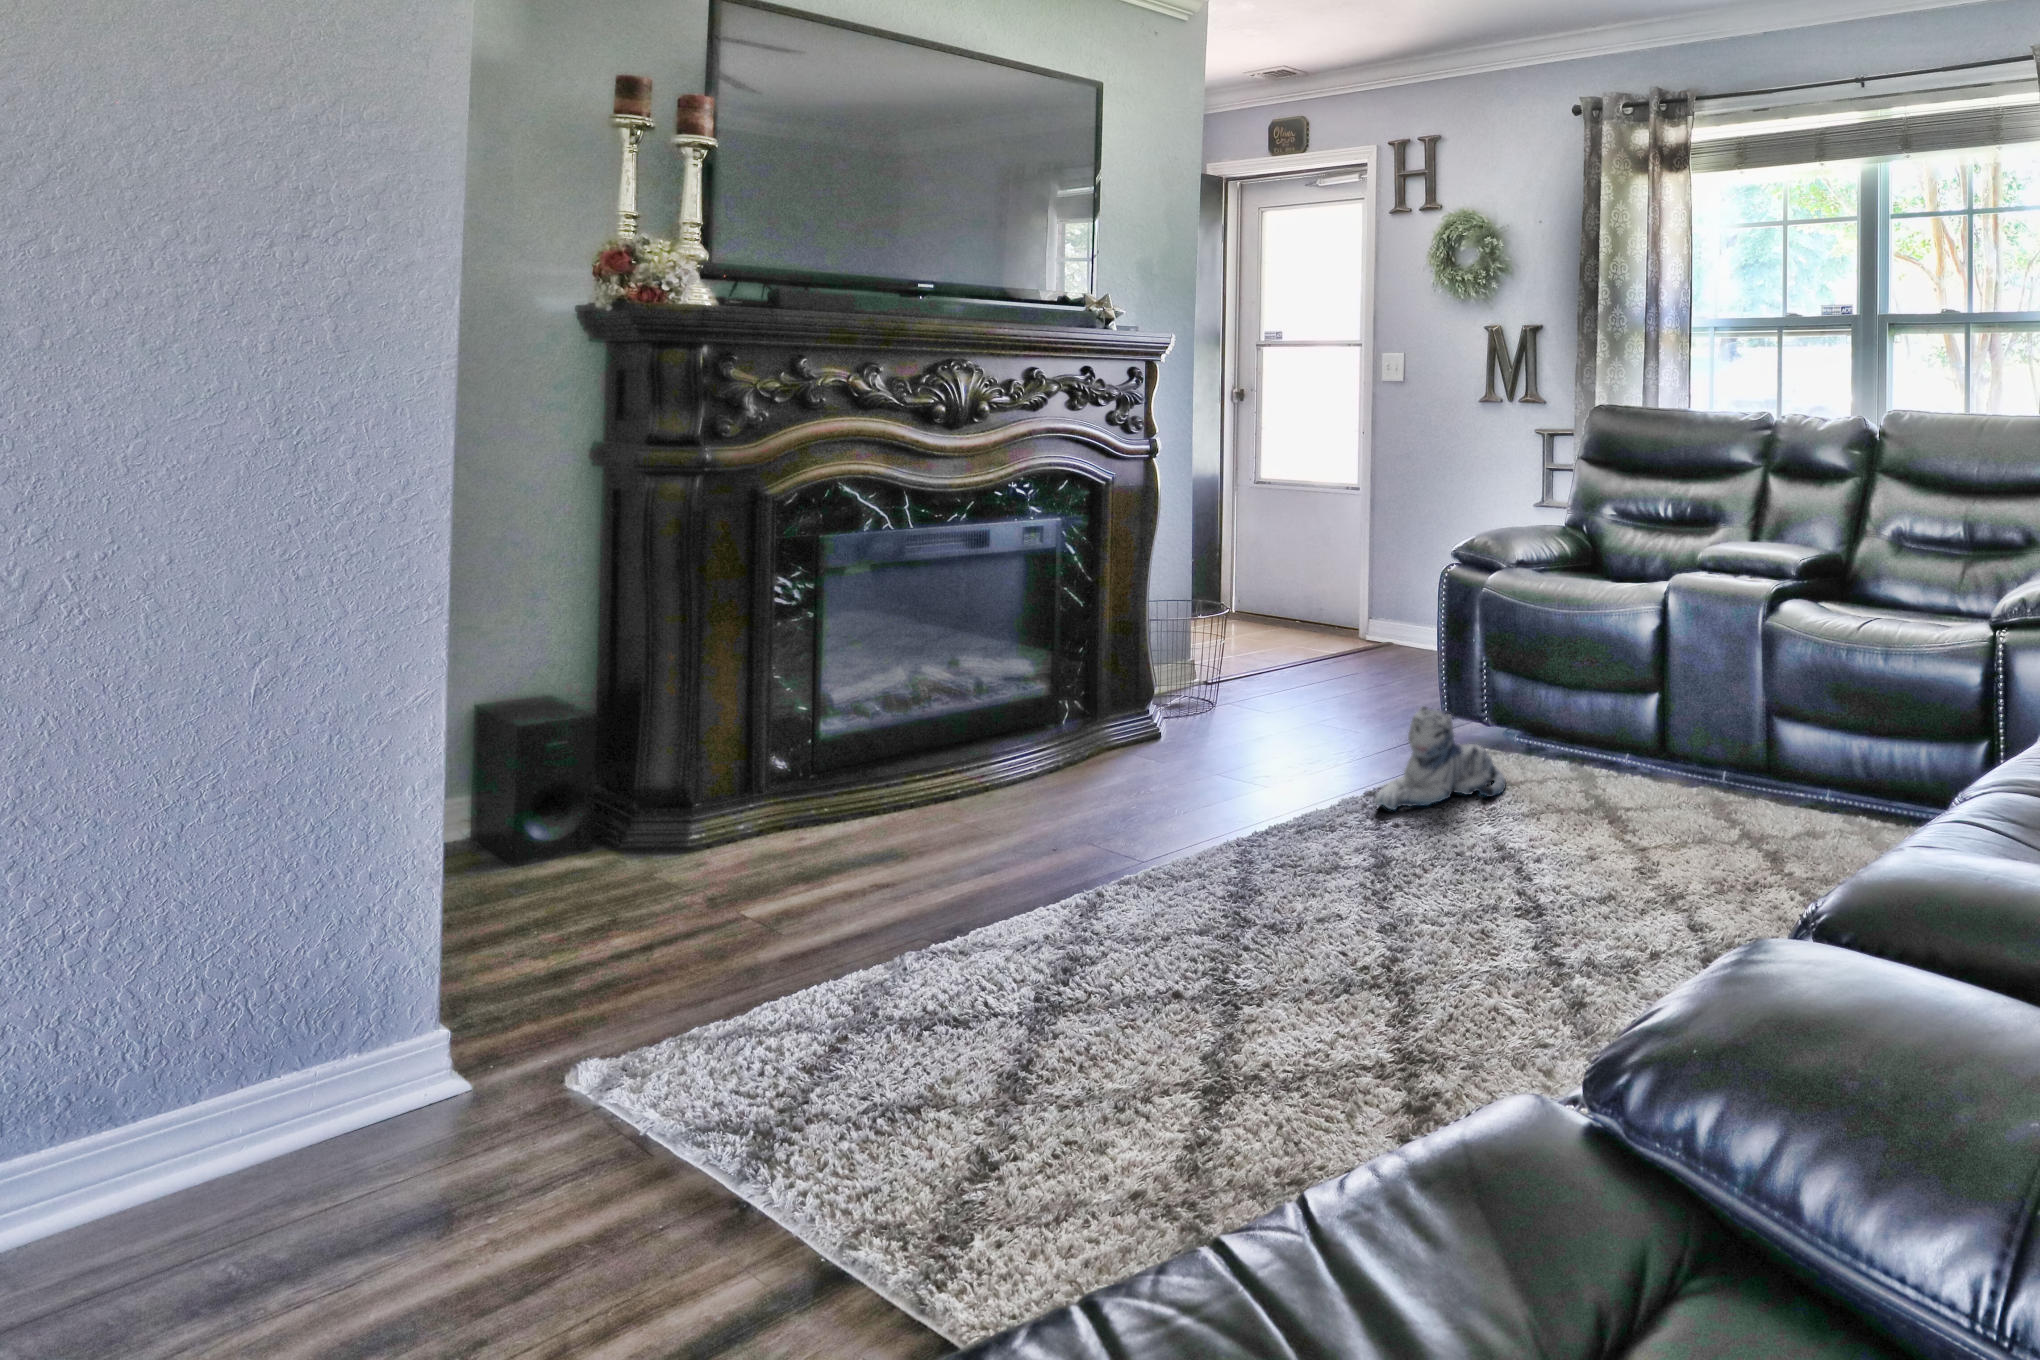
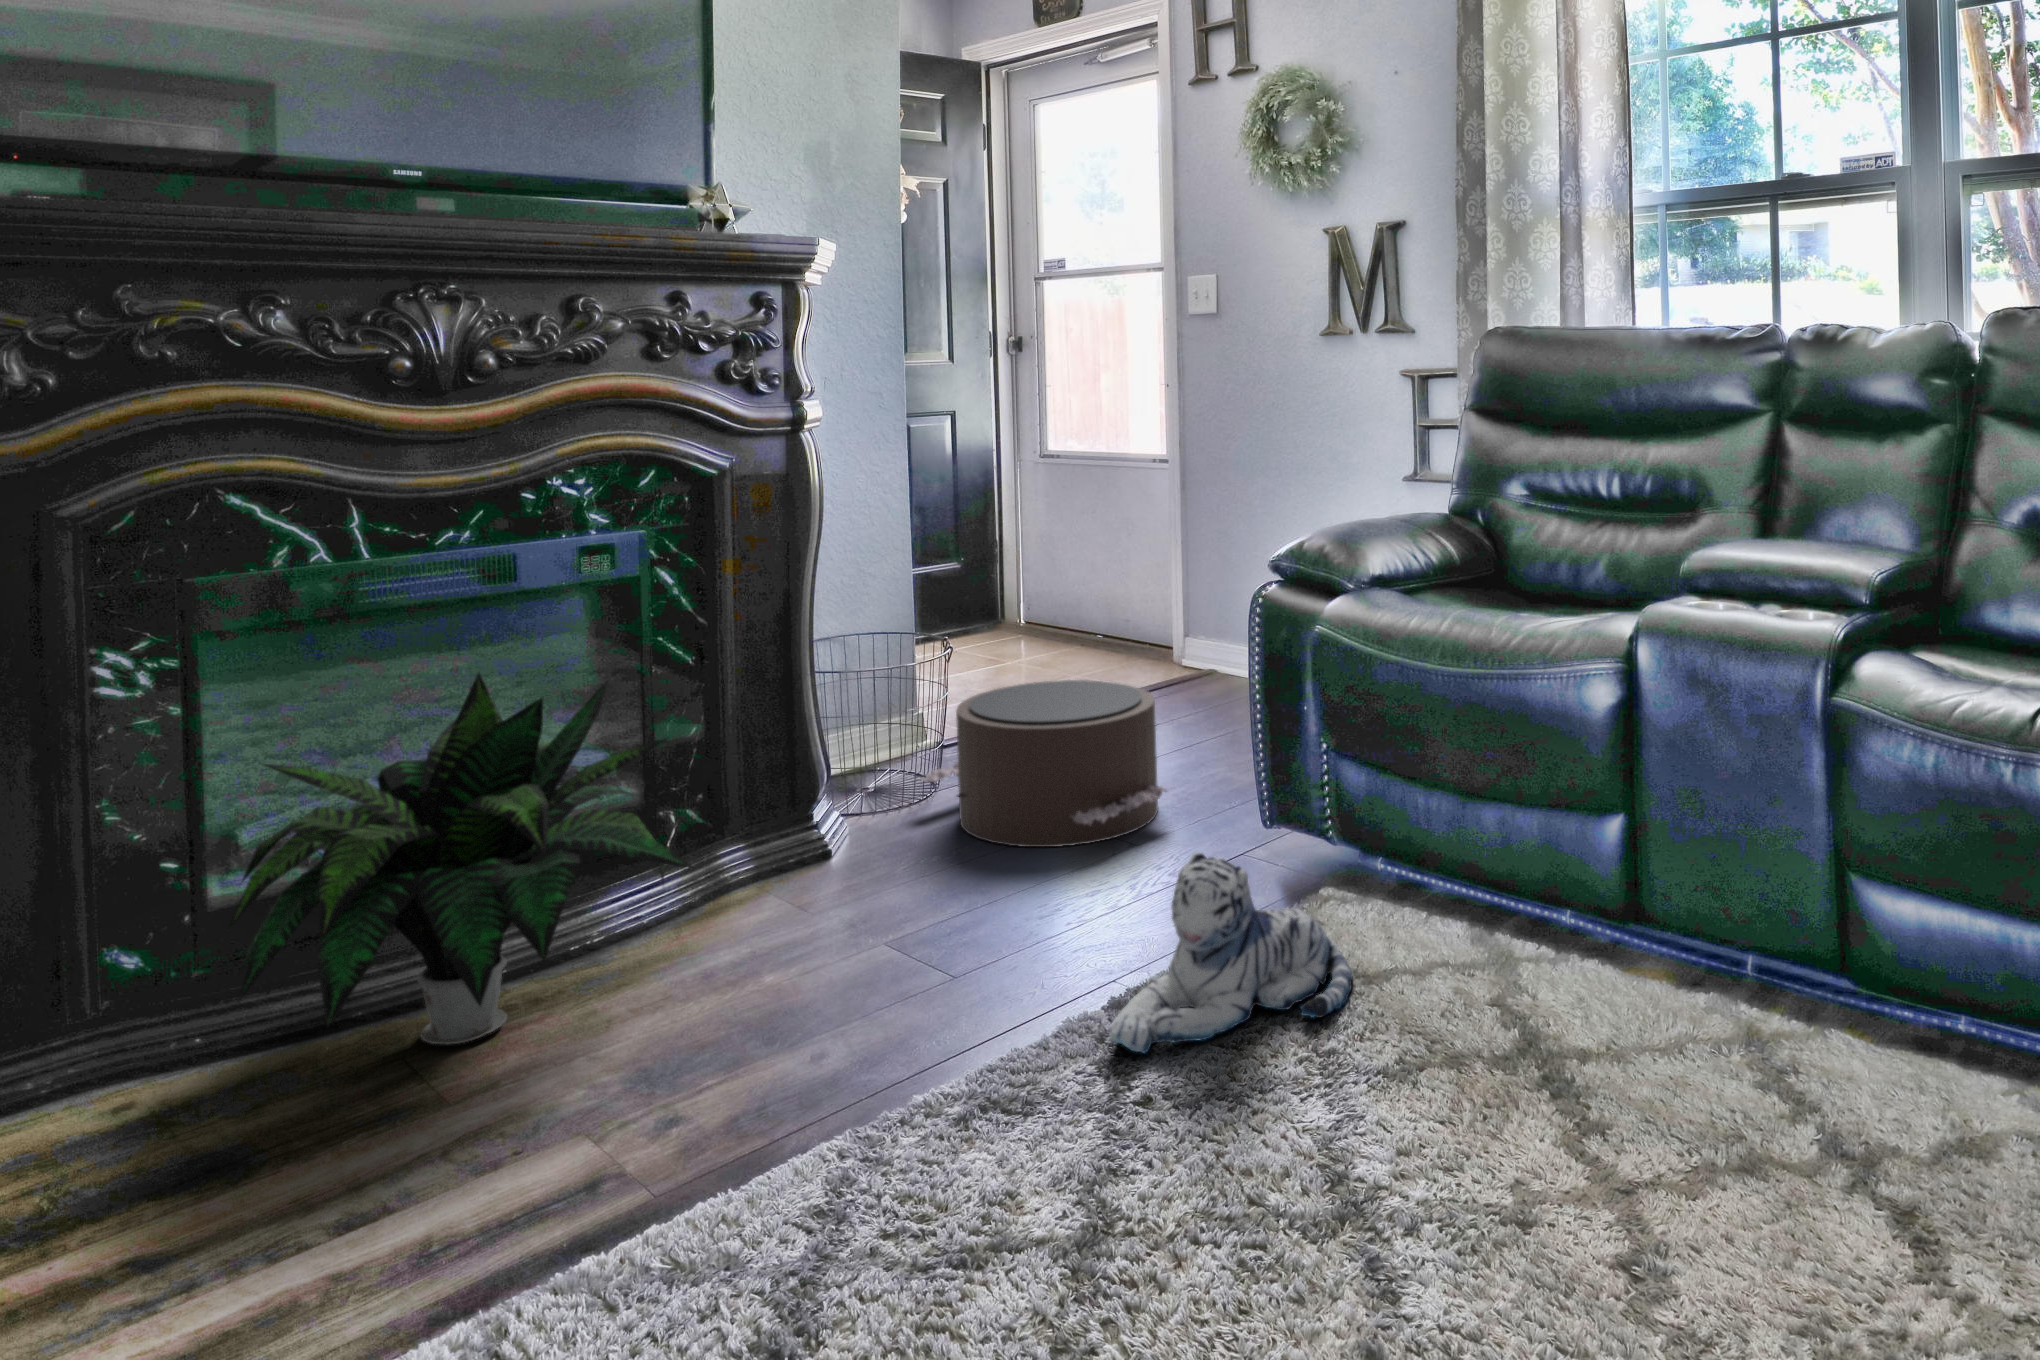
potted plant: none [844,598,1132,816] -> present [228,673,693,1044]
pouf: none [1213,631,1385,731] -> present [922,680,1170,847]

